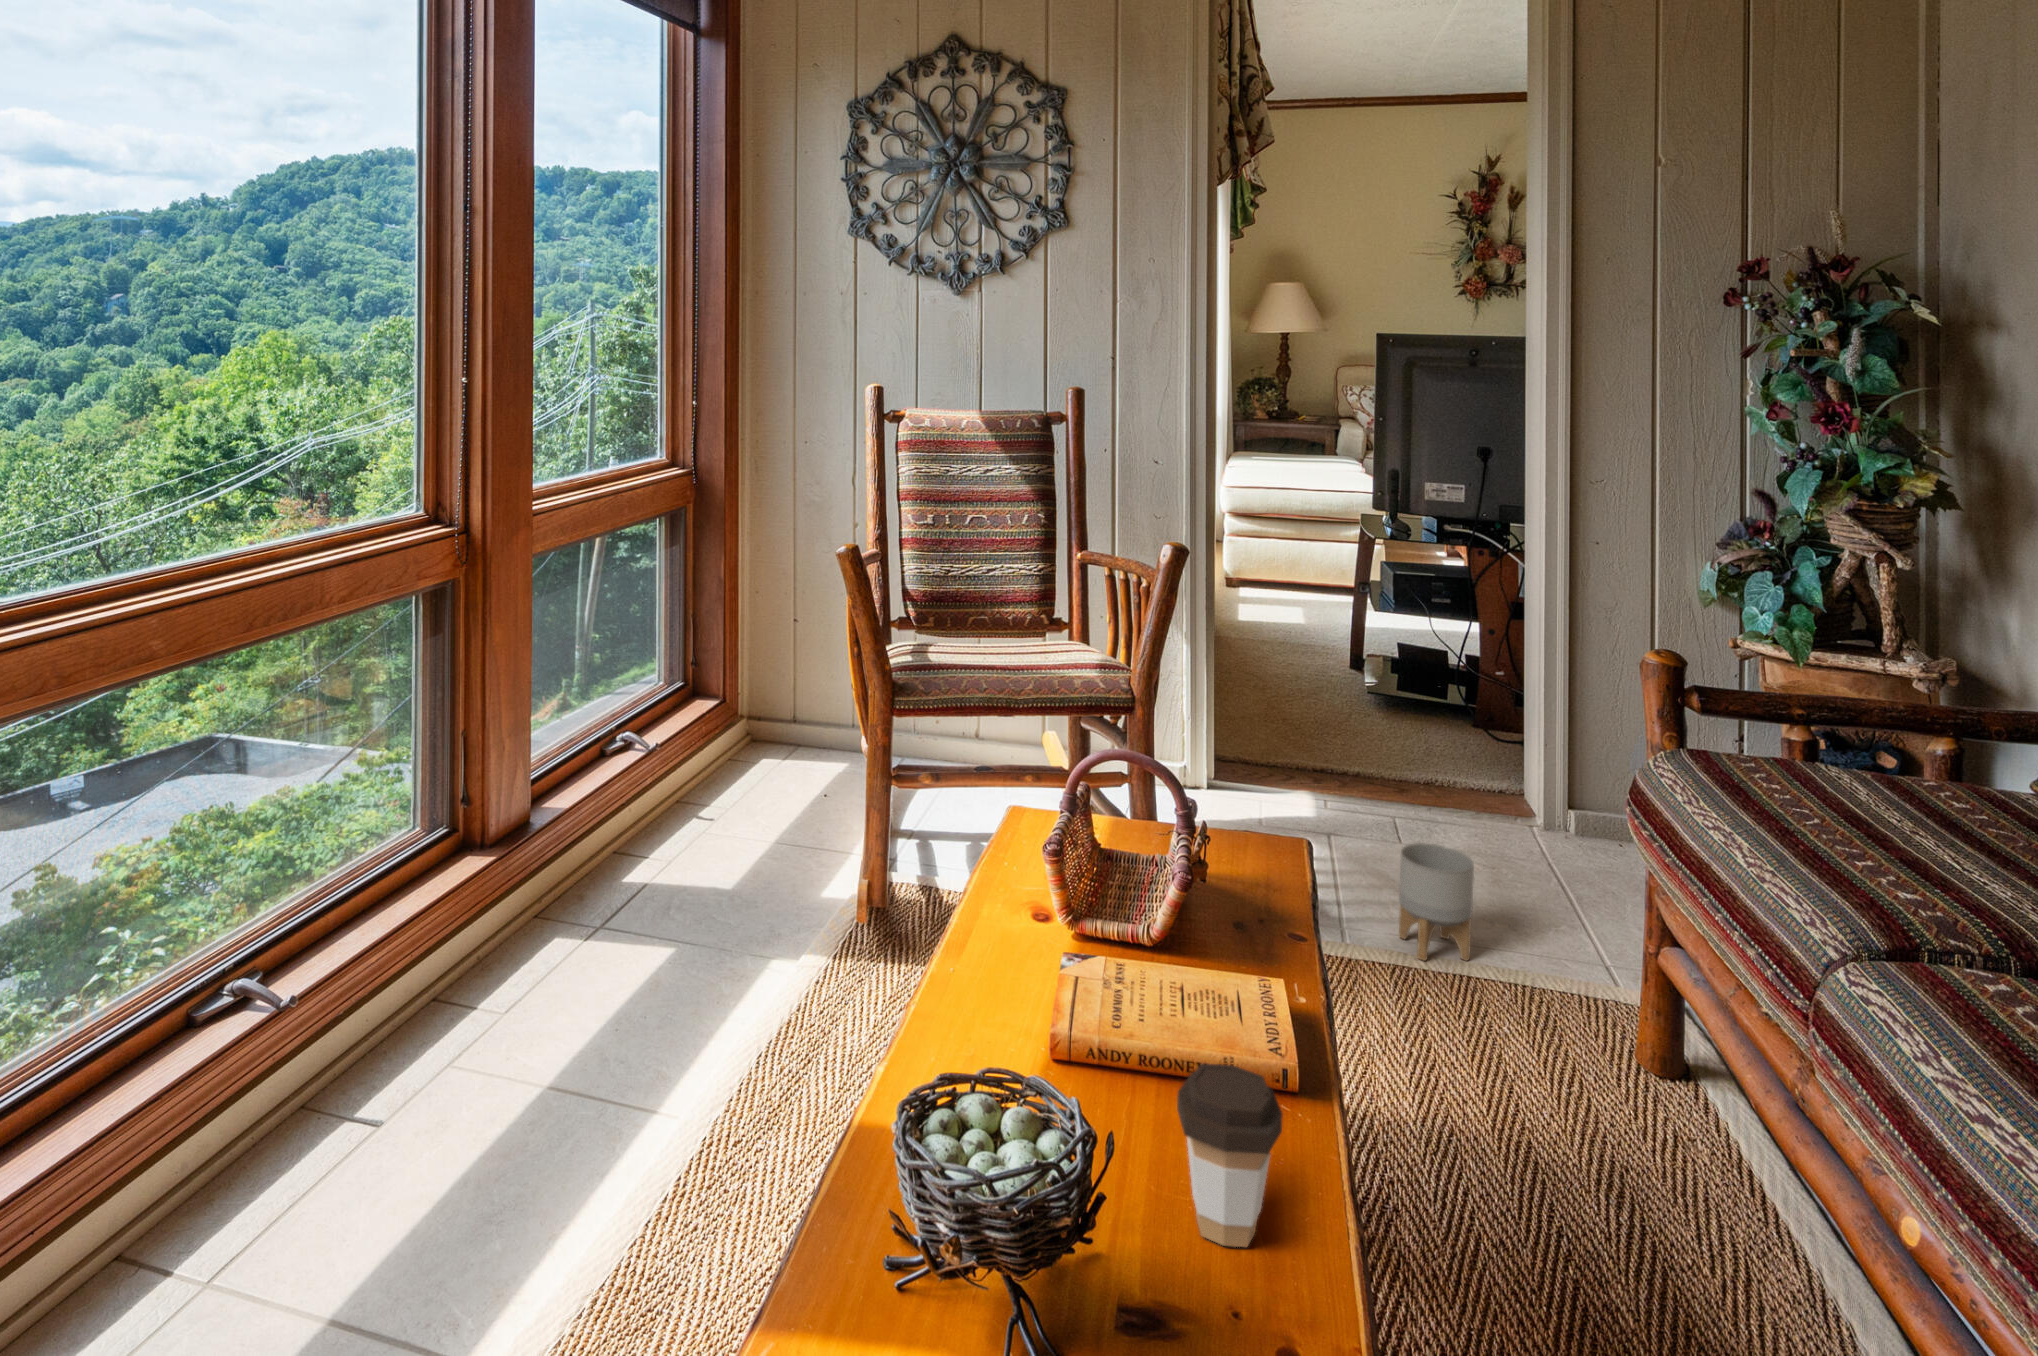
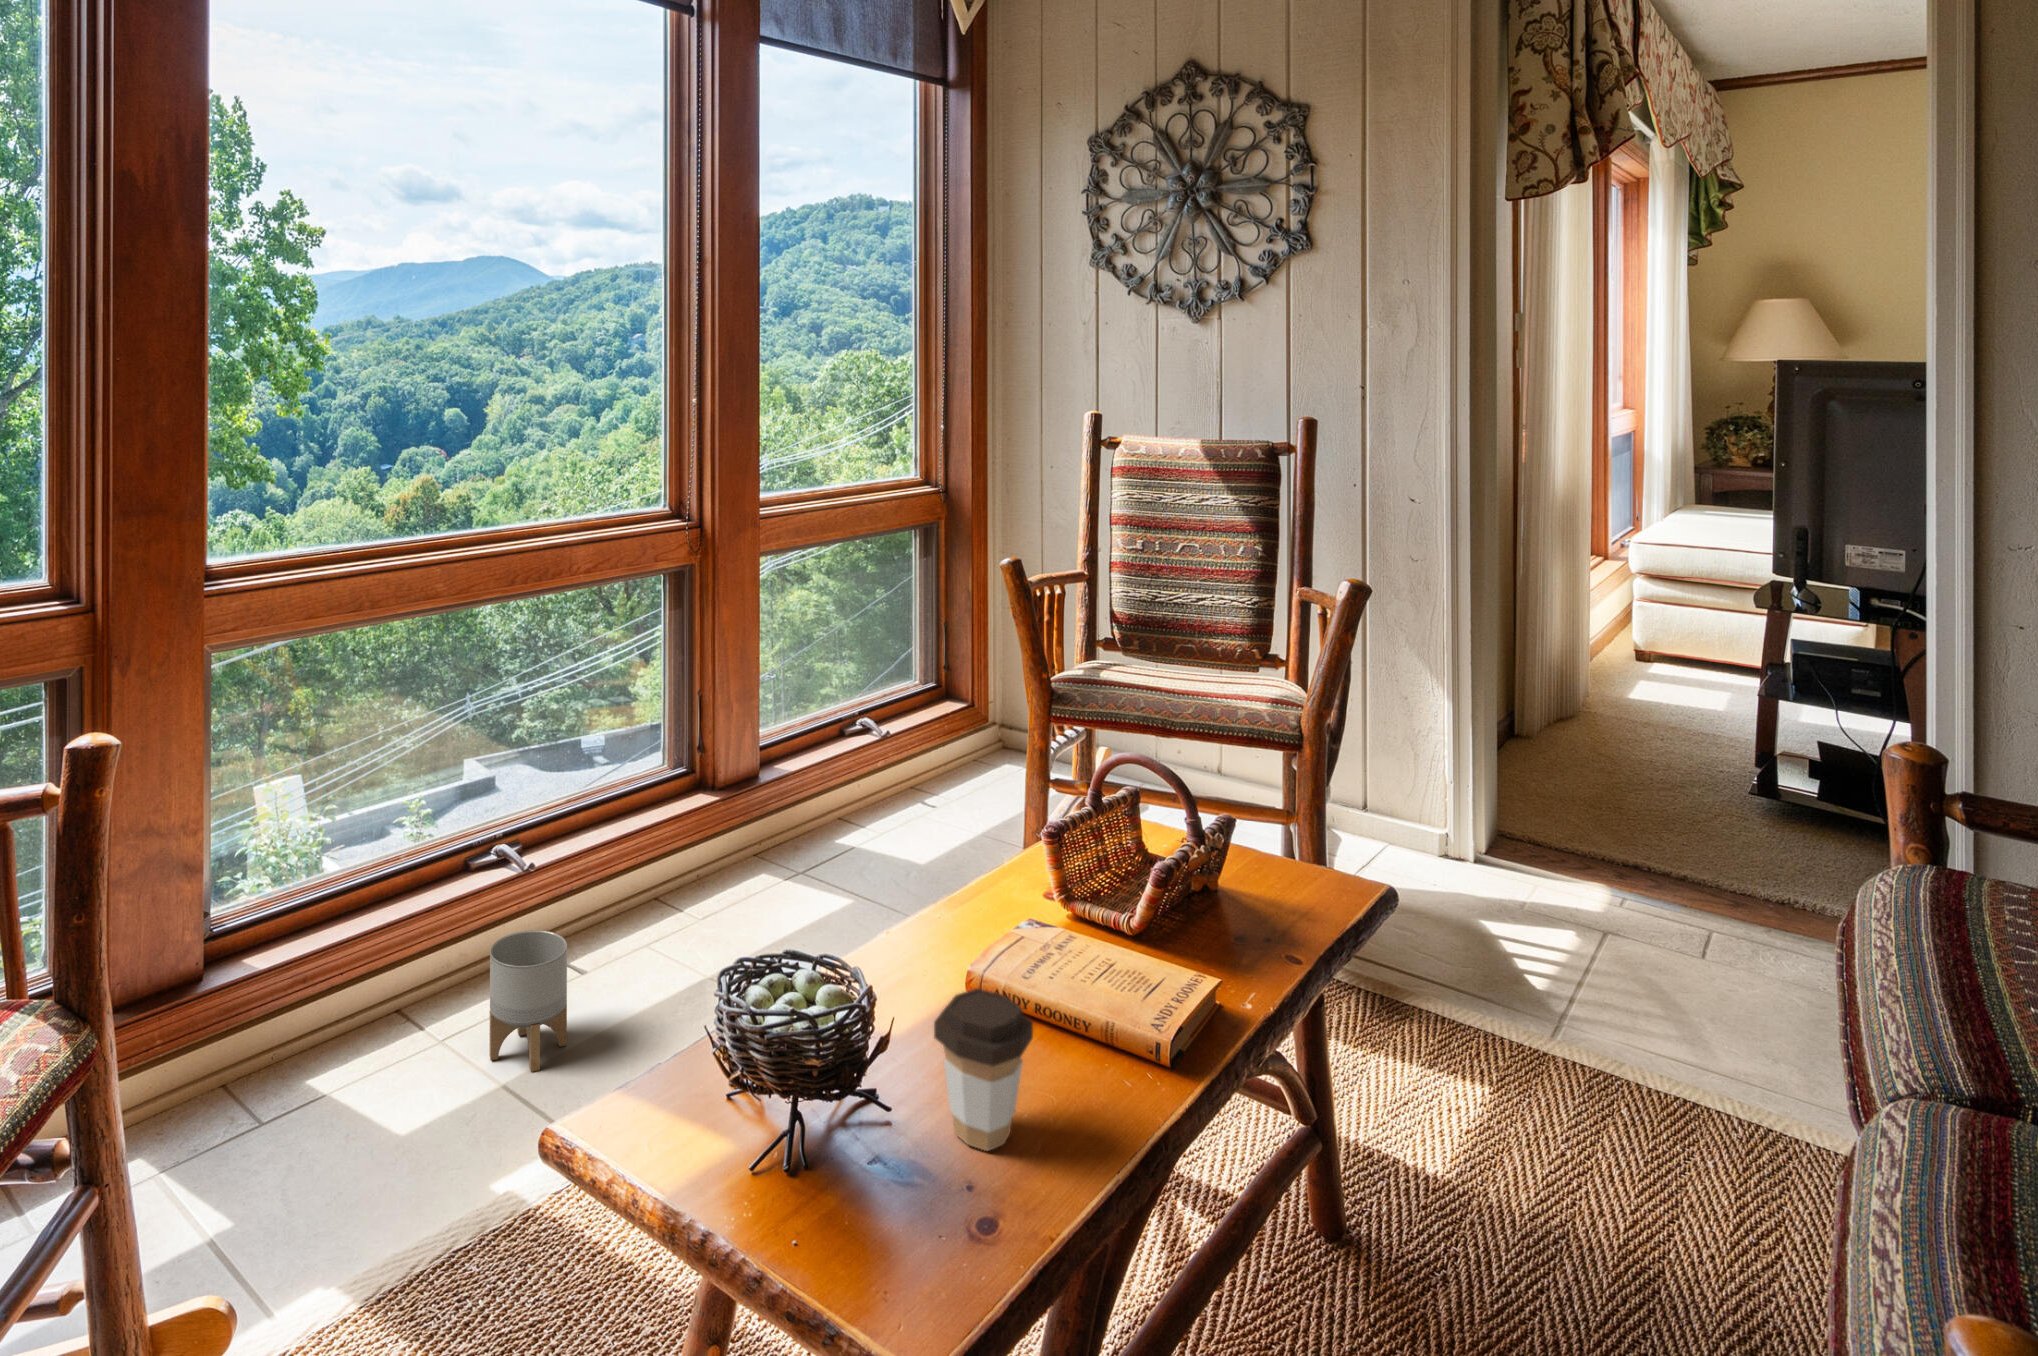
planter: present [1399,843,1474,961] -> present [489,930,567,1072]

